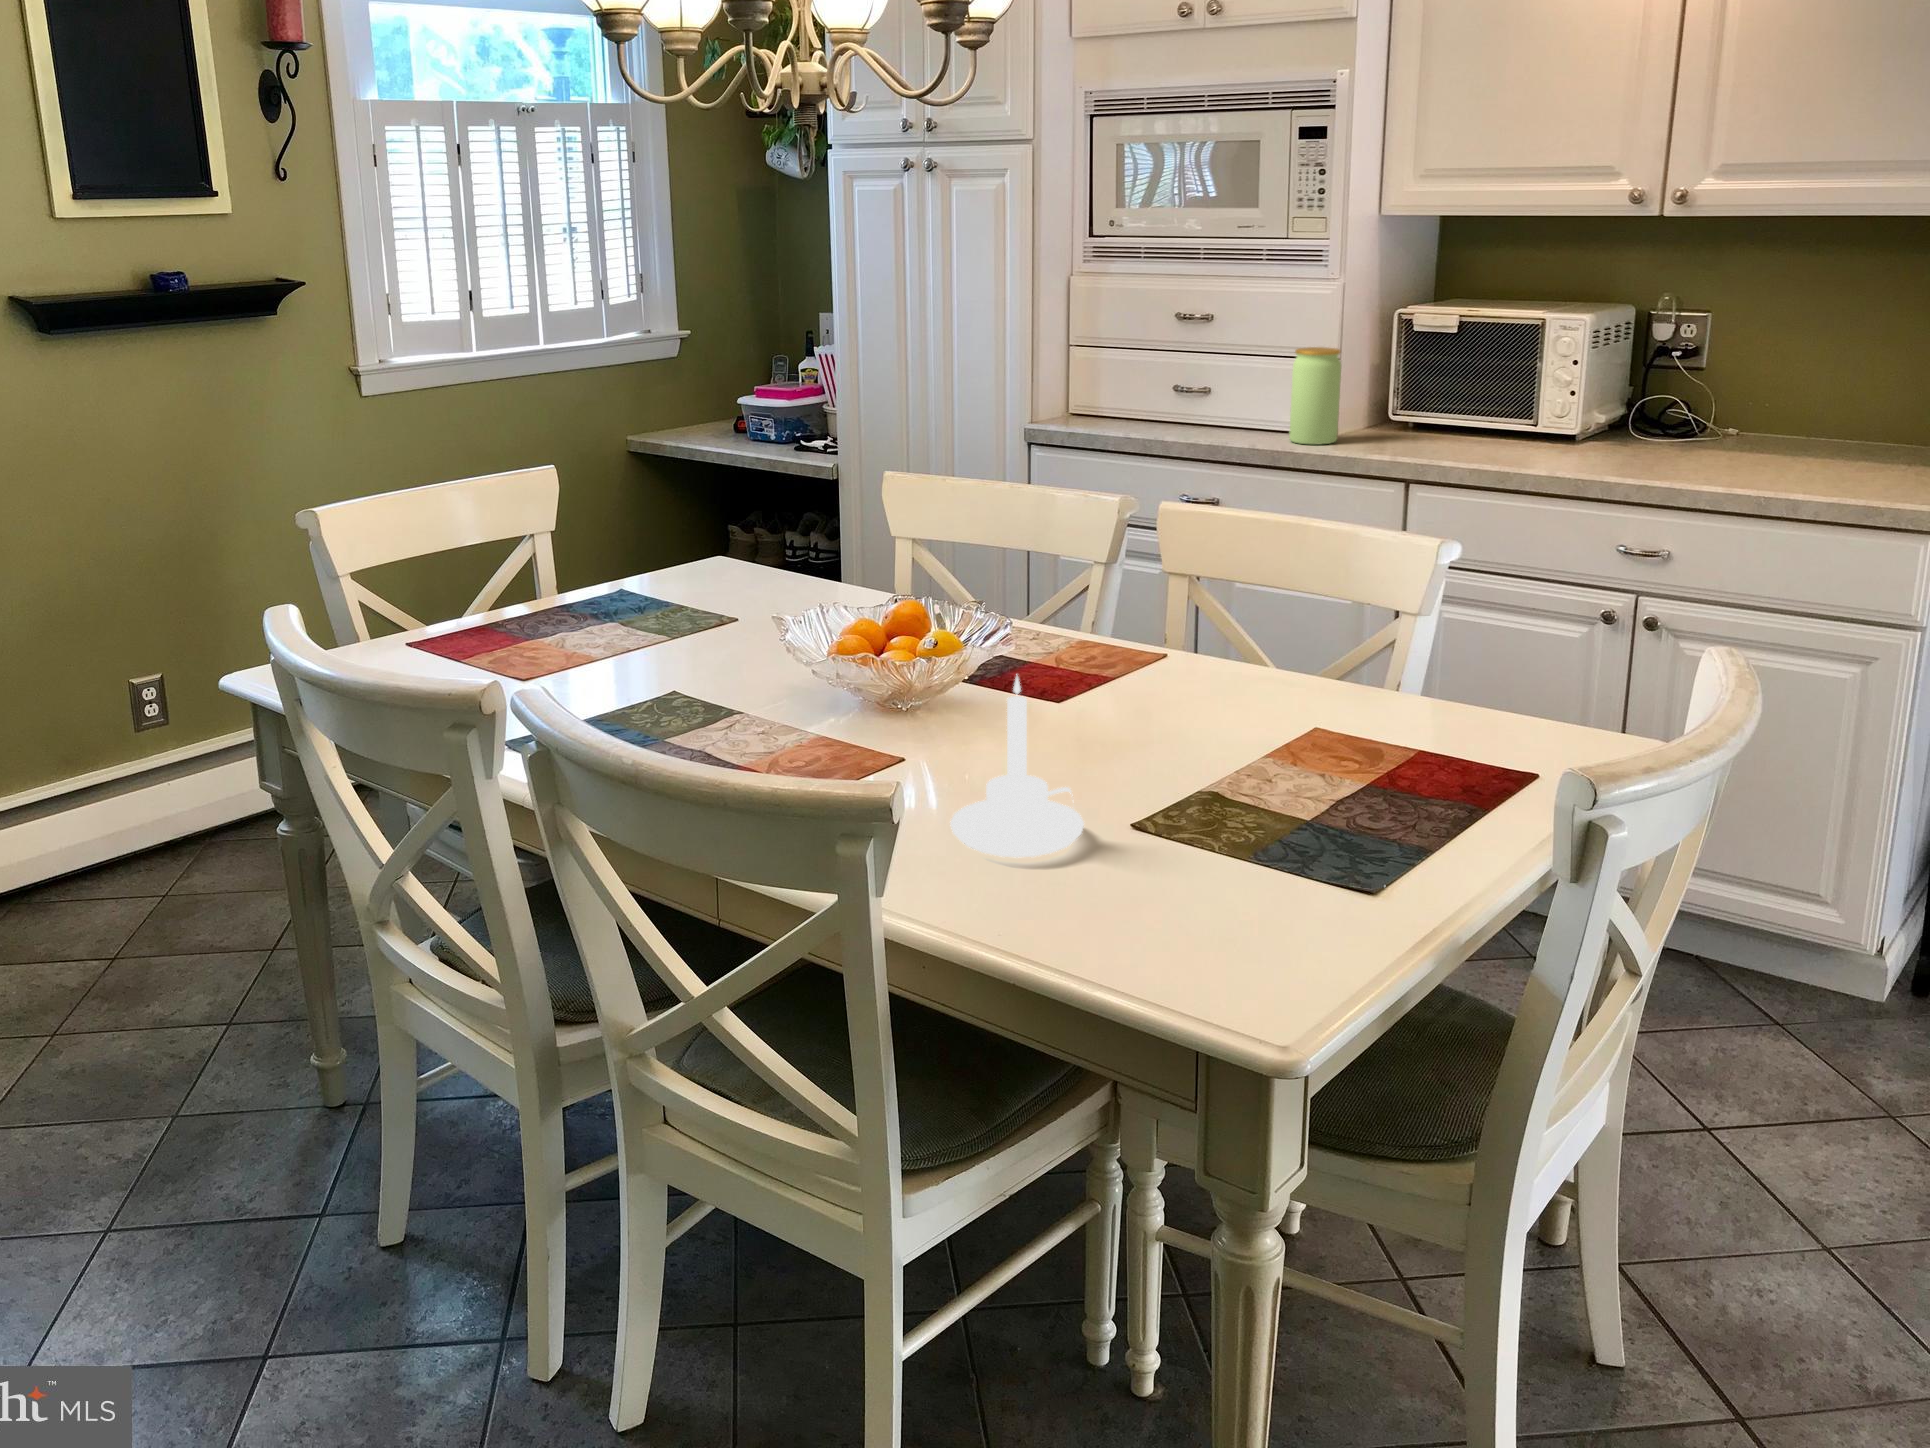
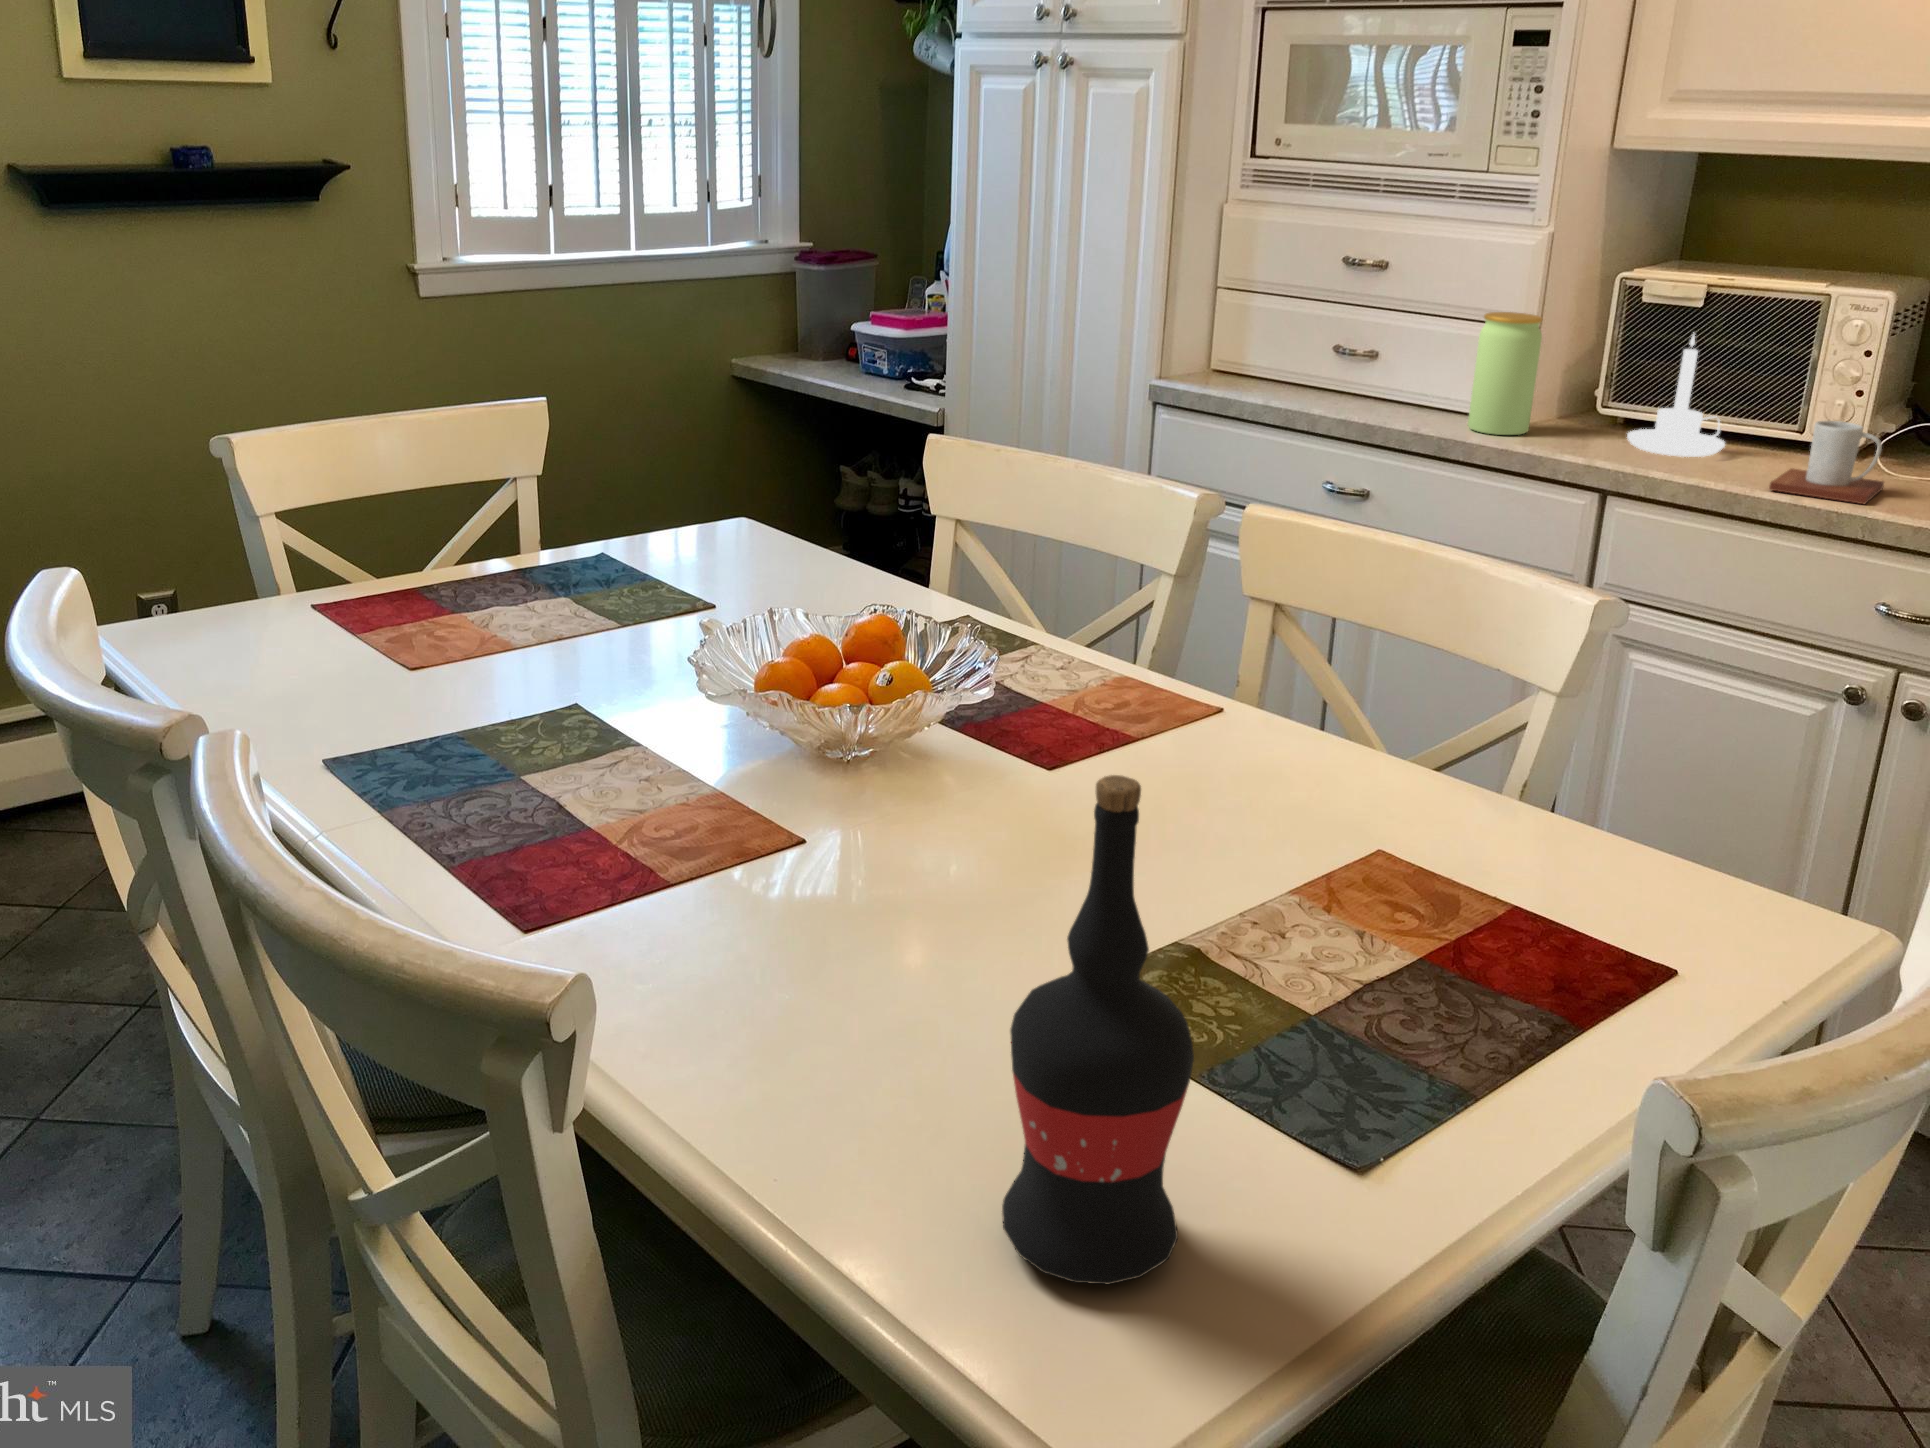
mug: none [1530,412,1612,473] -> present [1769,421,1884,504]
wine bottle: none [1157,625,1286,970] -> present [1002,775,1194,1284]
candle holder: present [950,674,1084,858] -> present [1627,334,1725,457]

